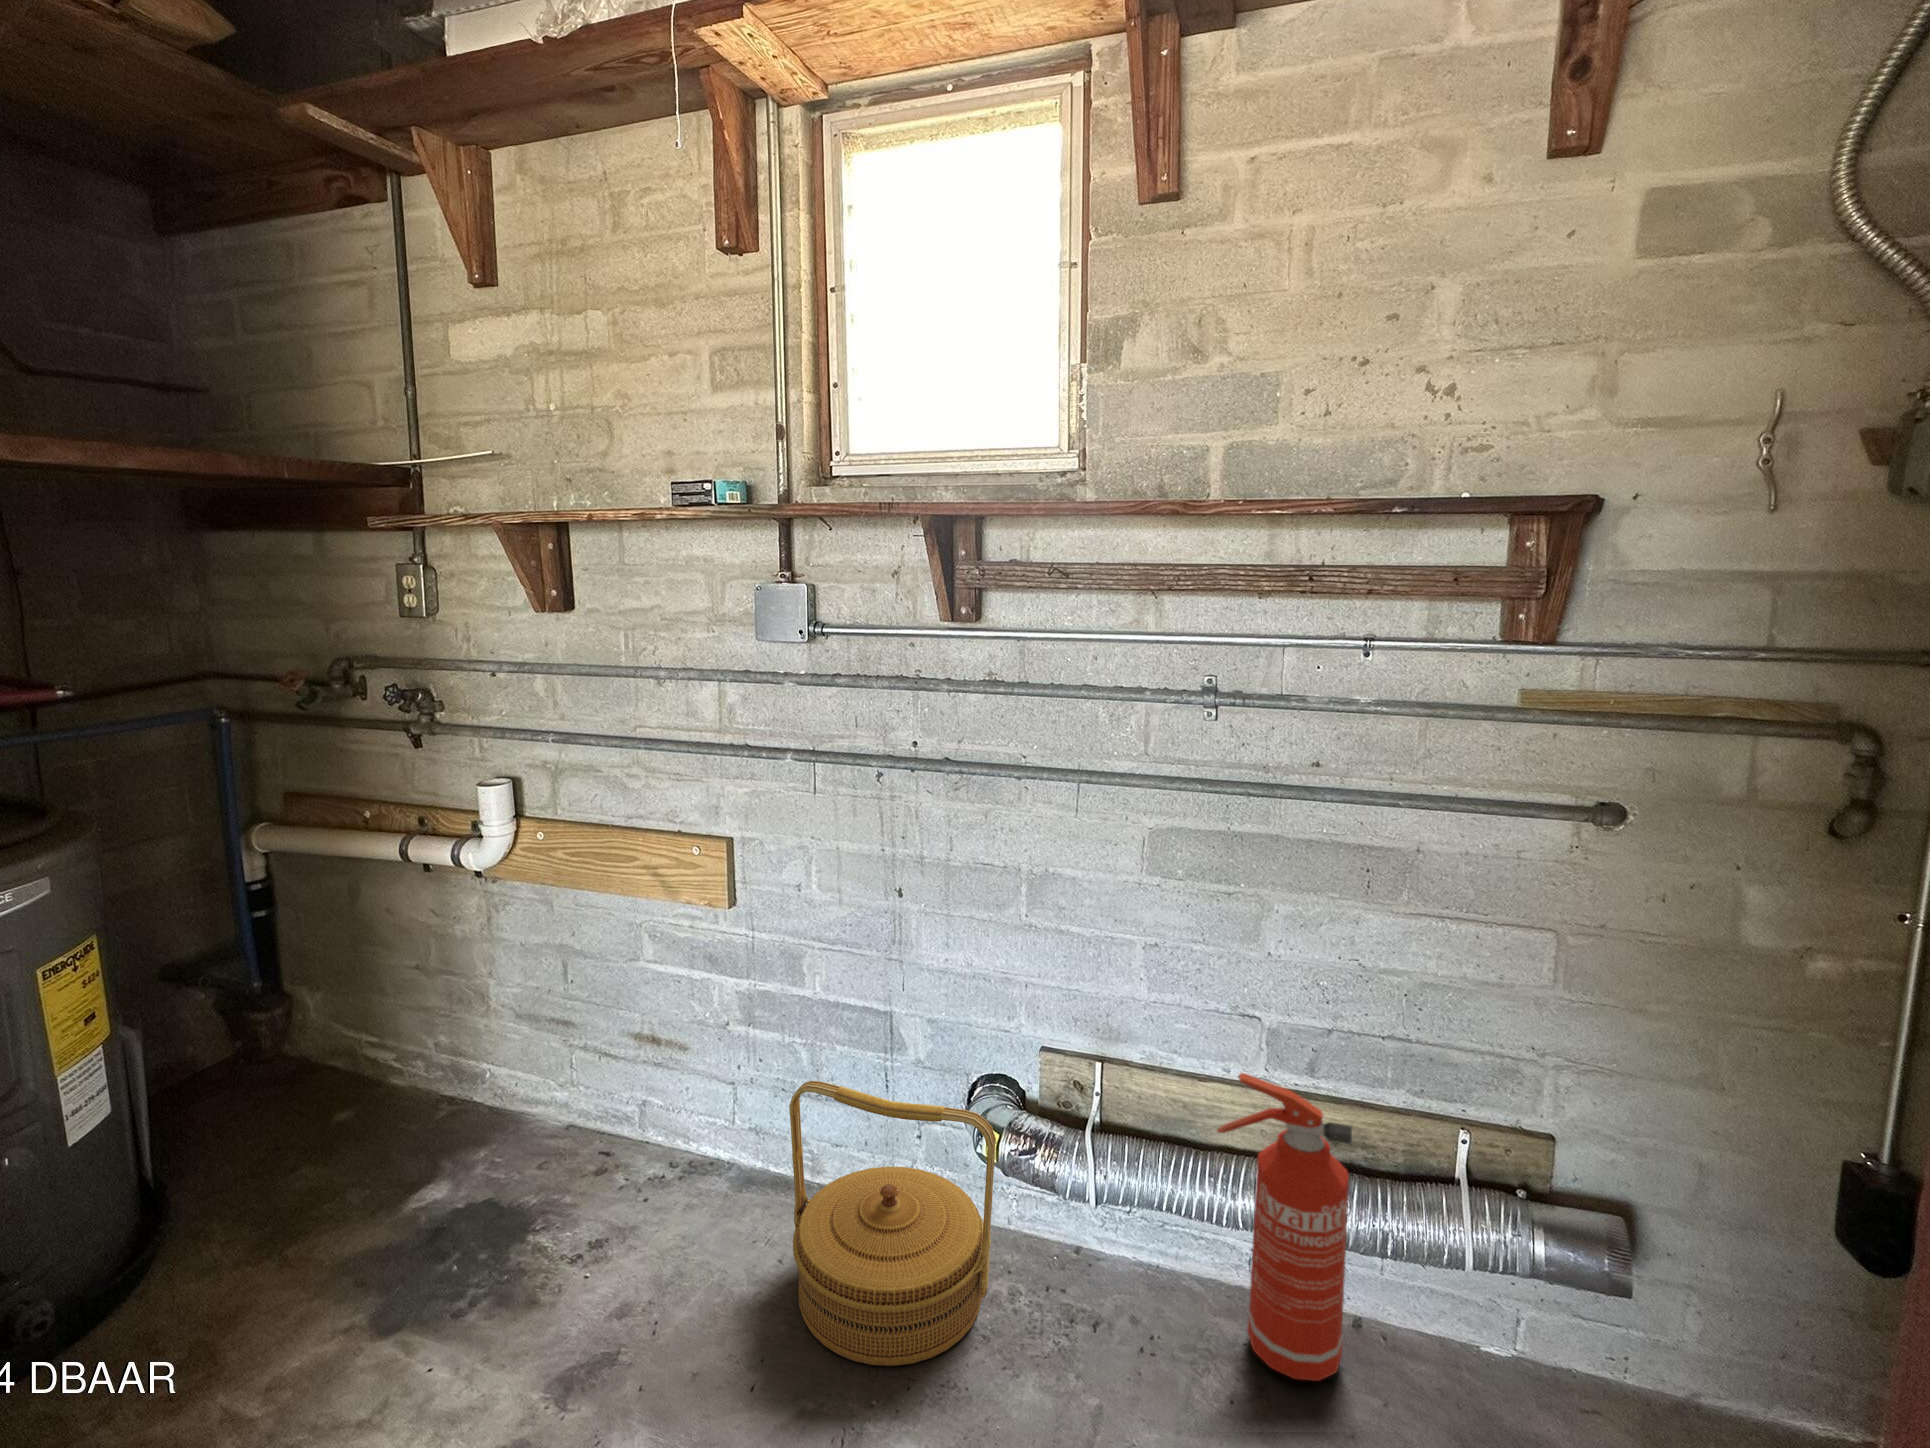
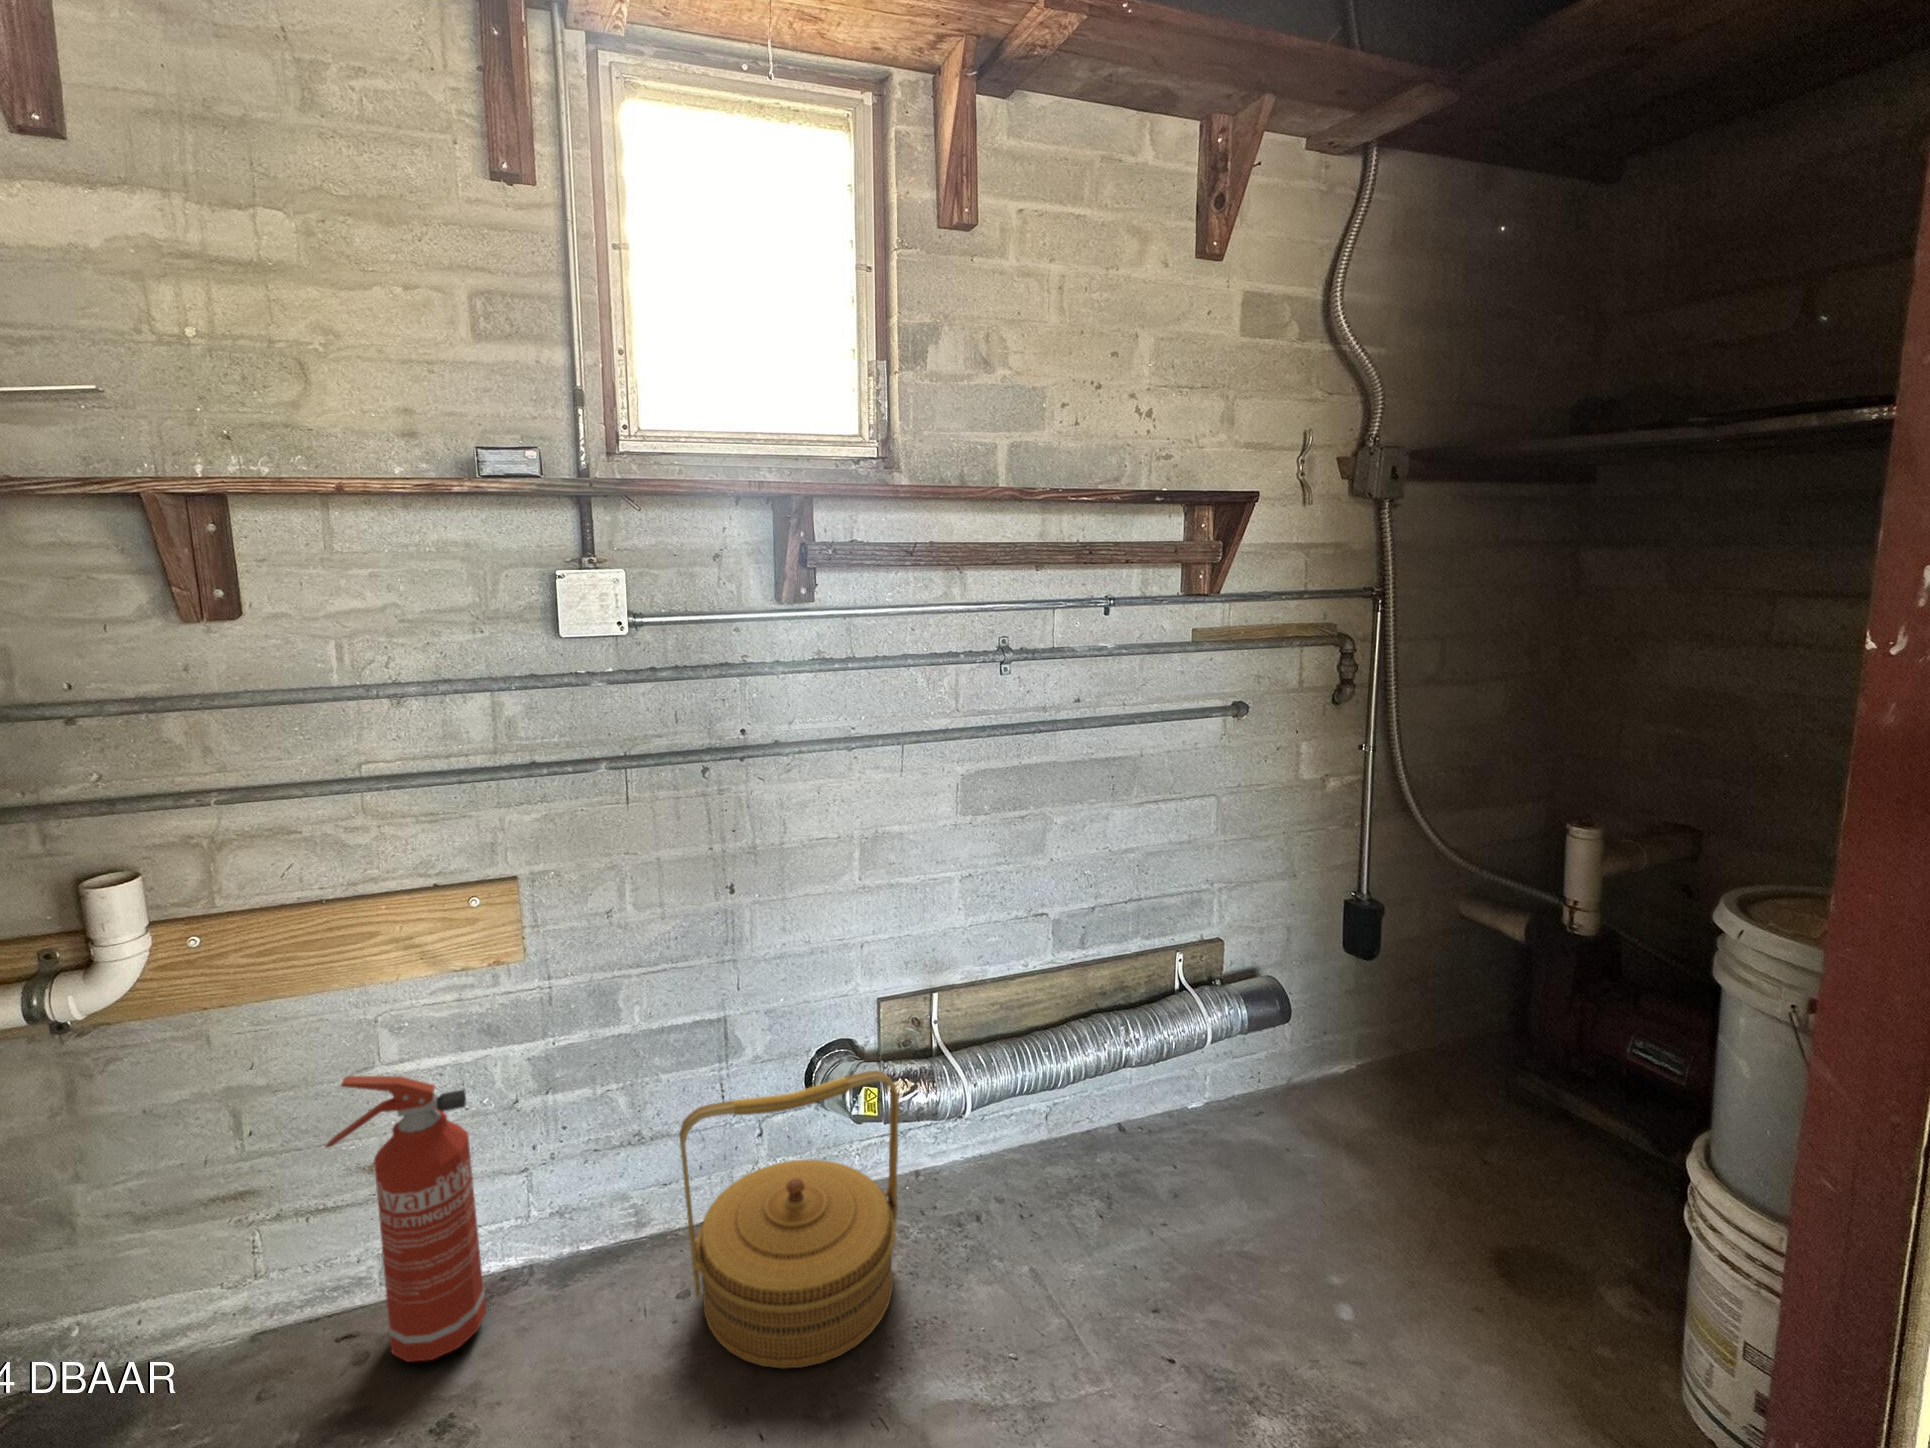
fire extinguisher: present [1217,1073,1352,1381] -> present [325,1076,486,1362]

